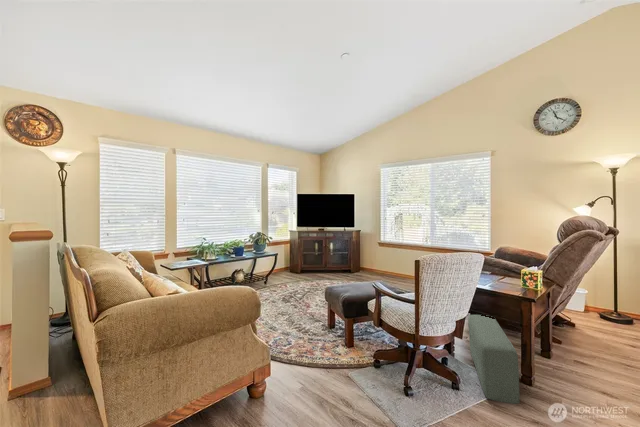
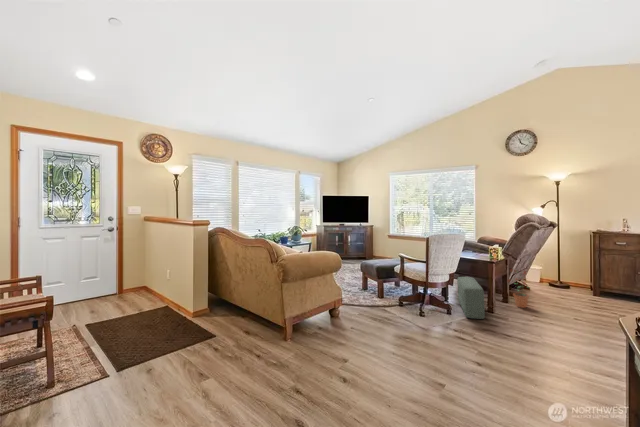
potted plant: none [549,304,593,371] -> present [508,269,529,308]

